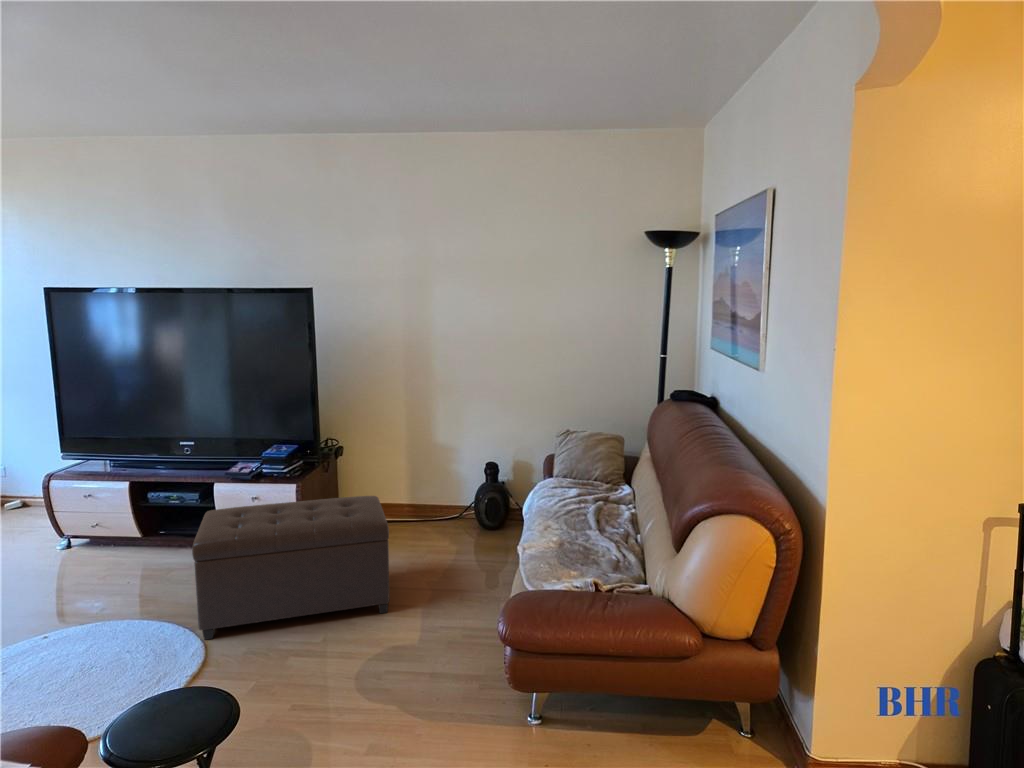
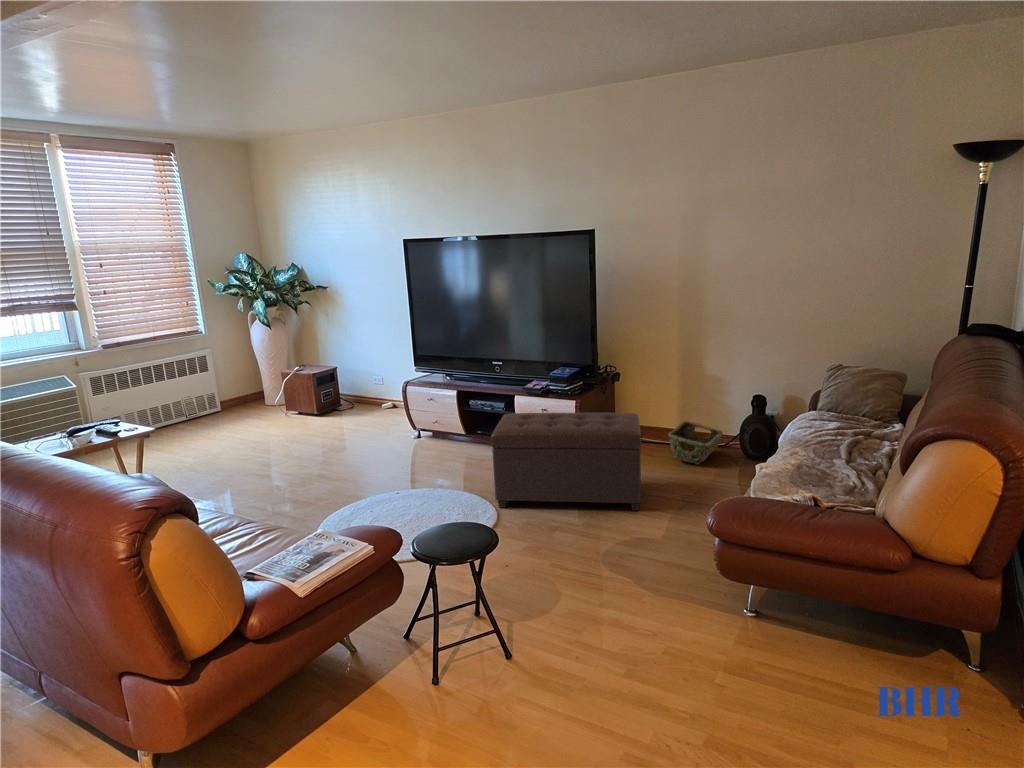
woven basket: none [406,495,460,543] -> present [668,421,723,464]

